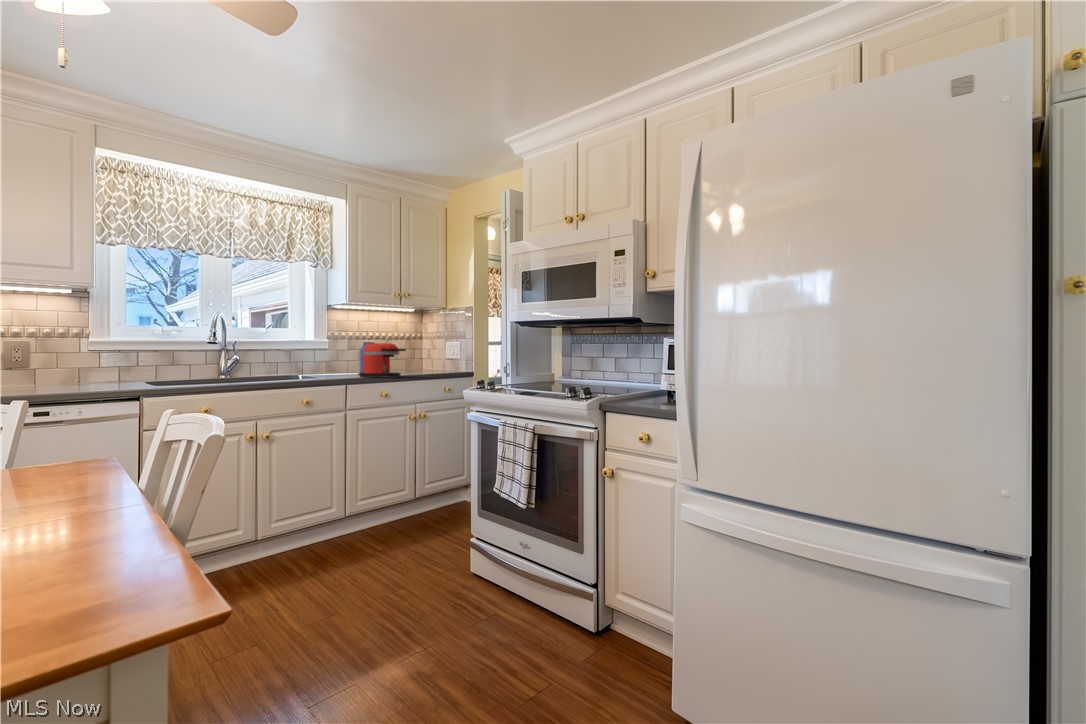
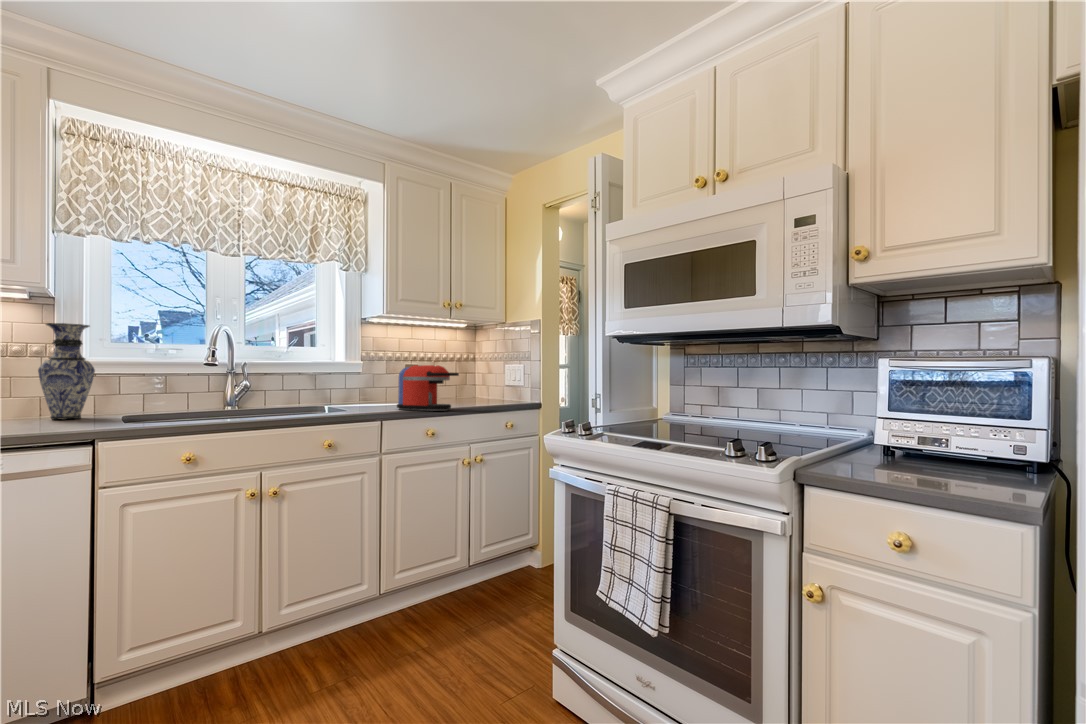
vase: none [82,311,125,383] -> present [38,323,95,420]

